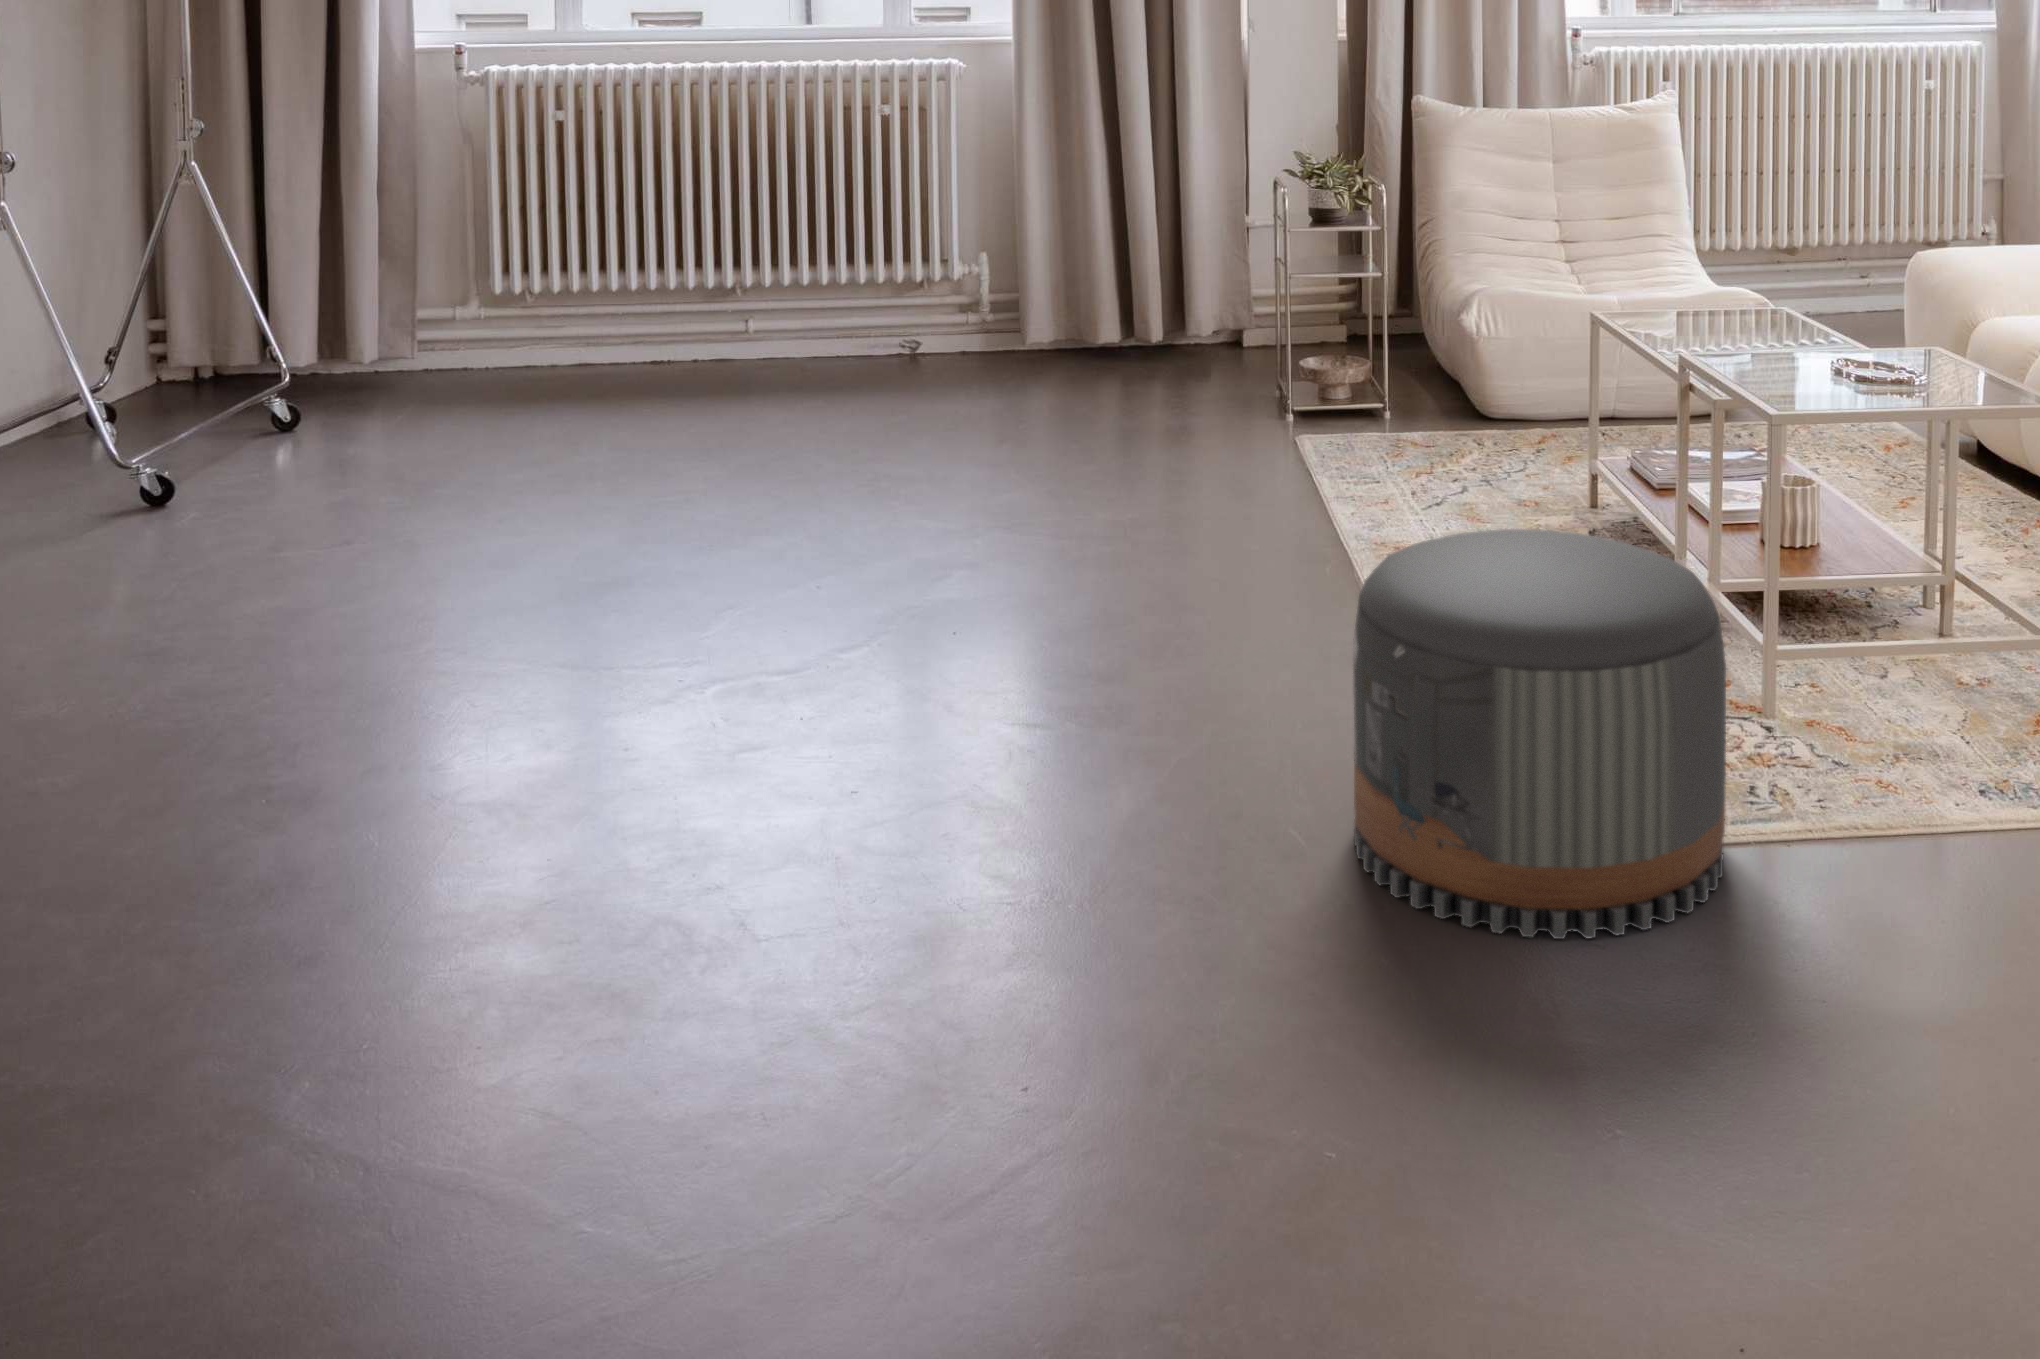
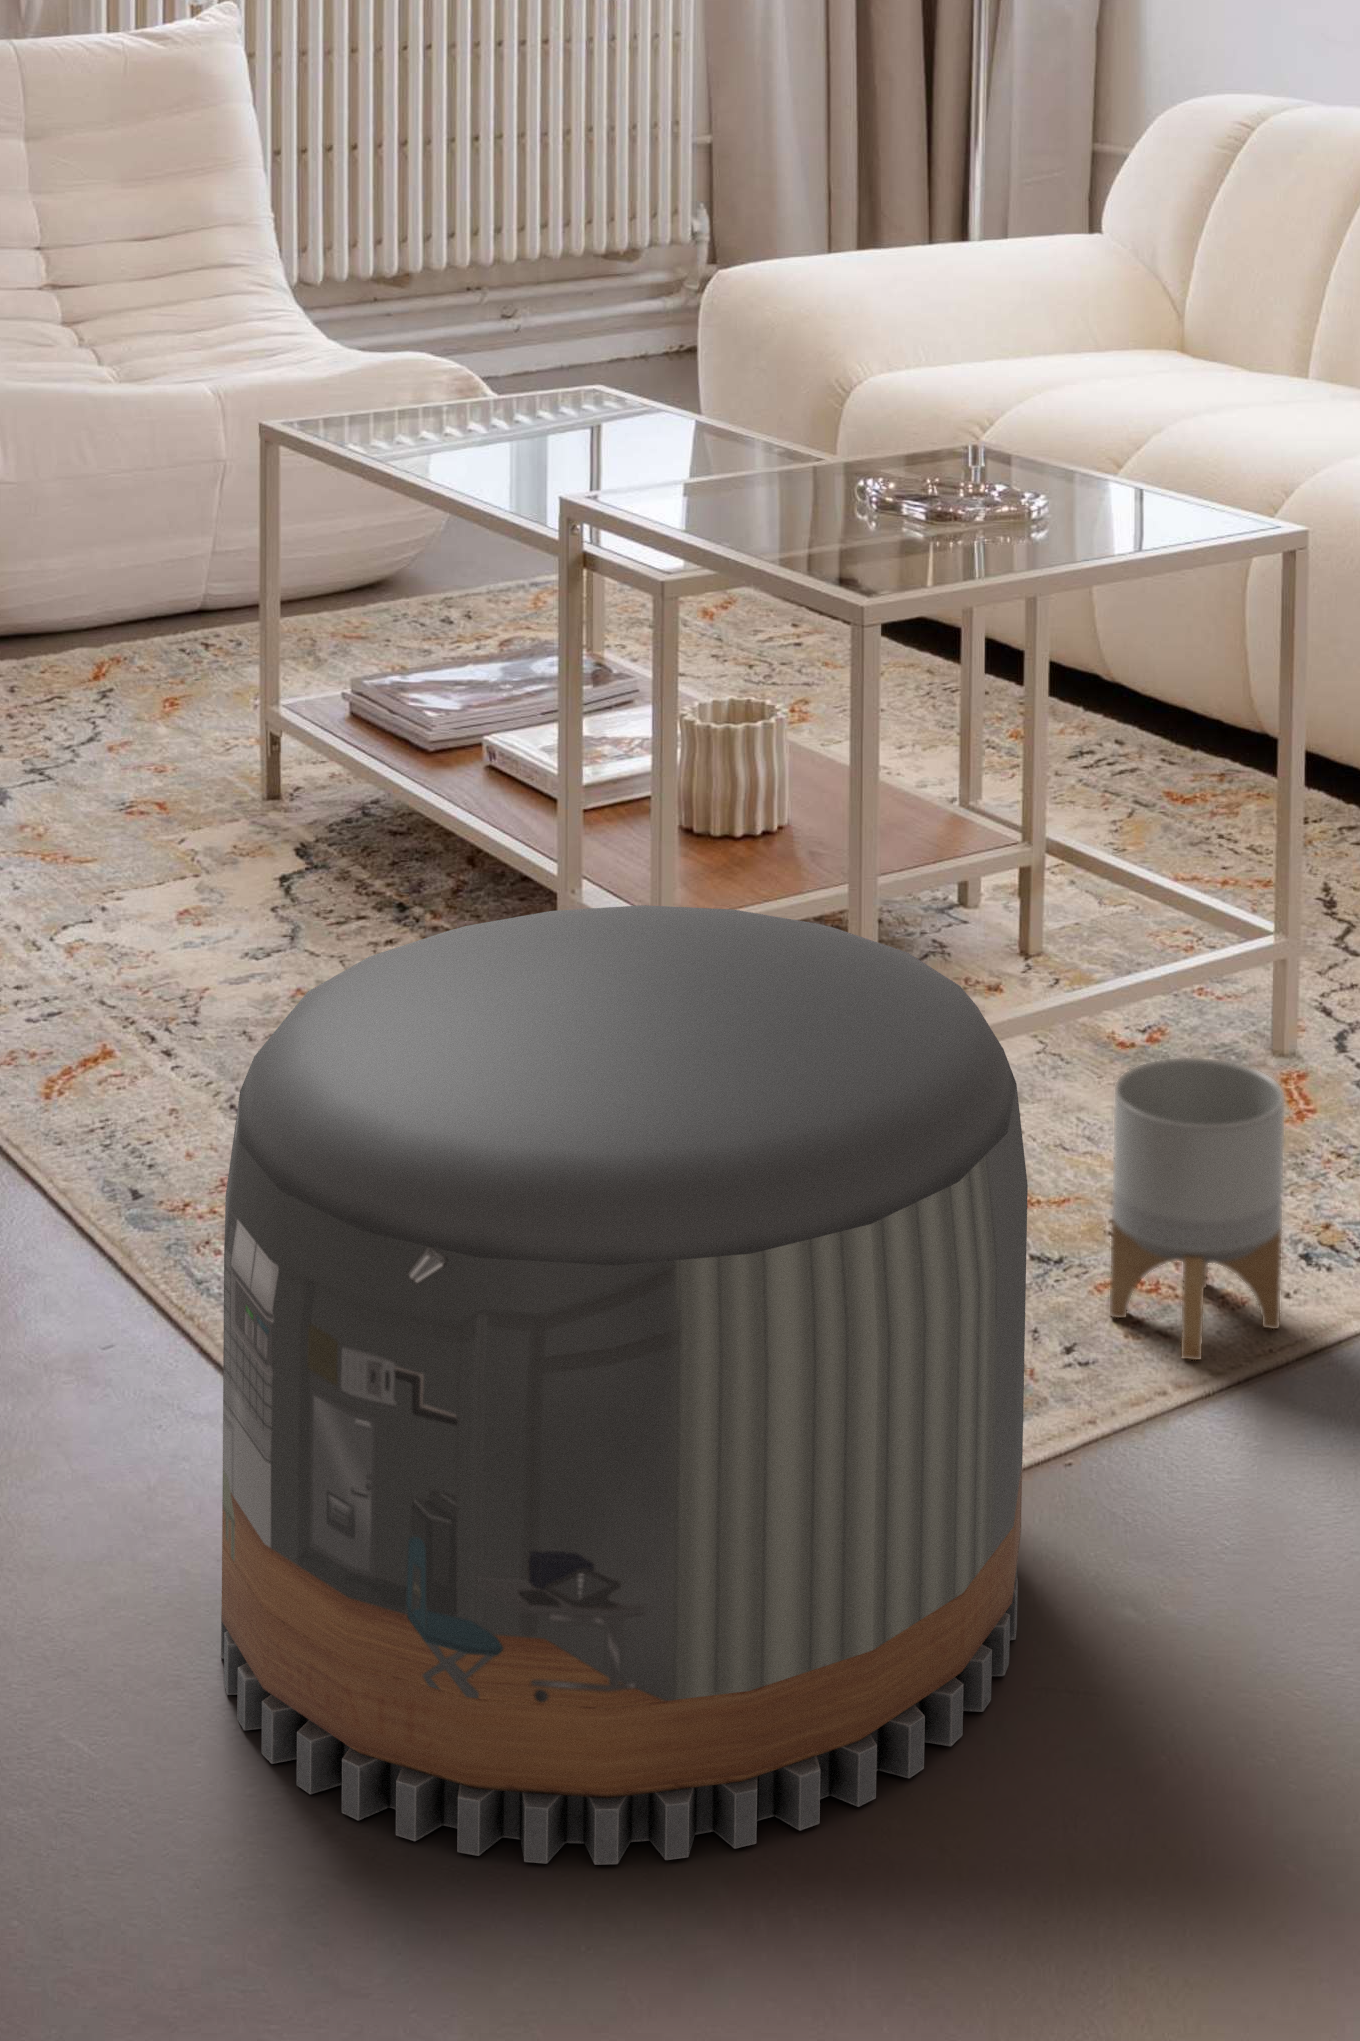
planter: none [1857,669,1953,824] -> present [1110,1058,1285,1360]

